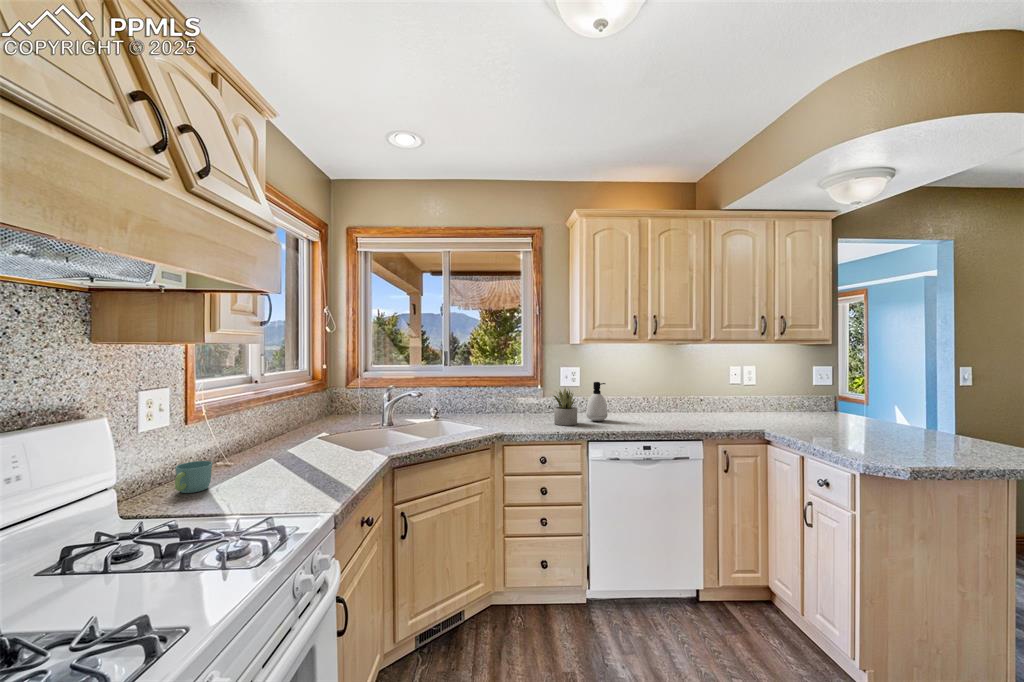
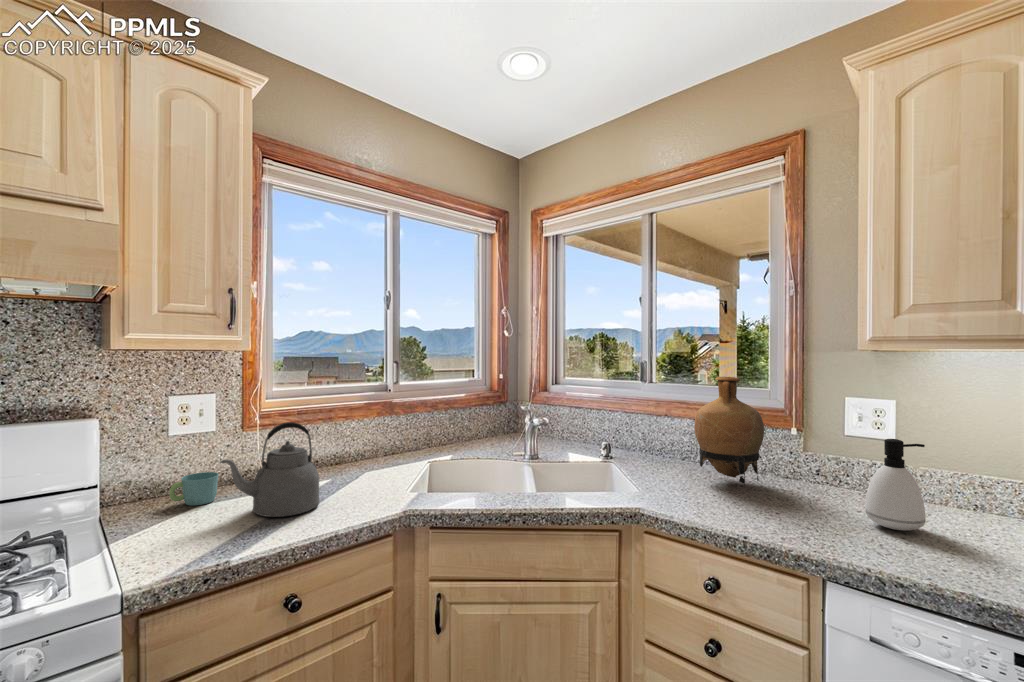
vase: none [499,358,534,416] -> present [694,377,764,484]
succulent plant: present [554,388,577,426] -> none [766,441,833,526]
kettle: none [267,403,324,480] -> present [220,422,319,517]

